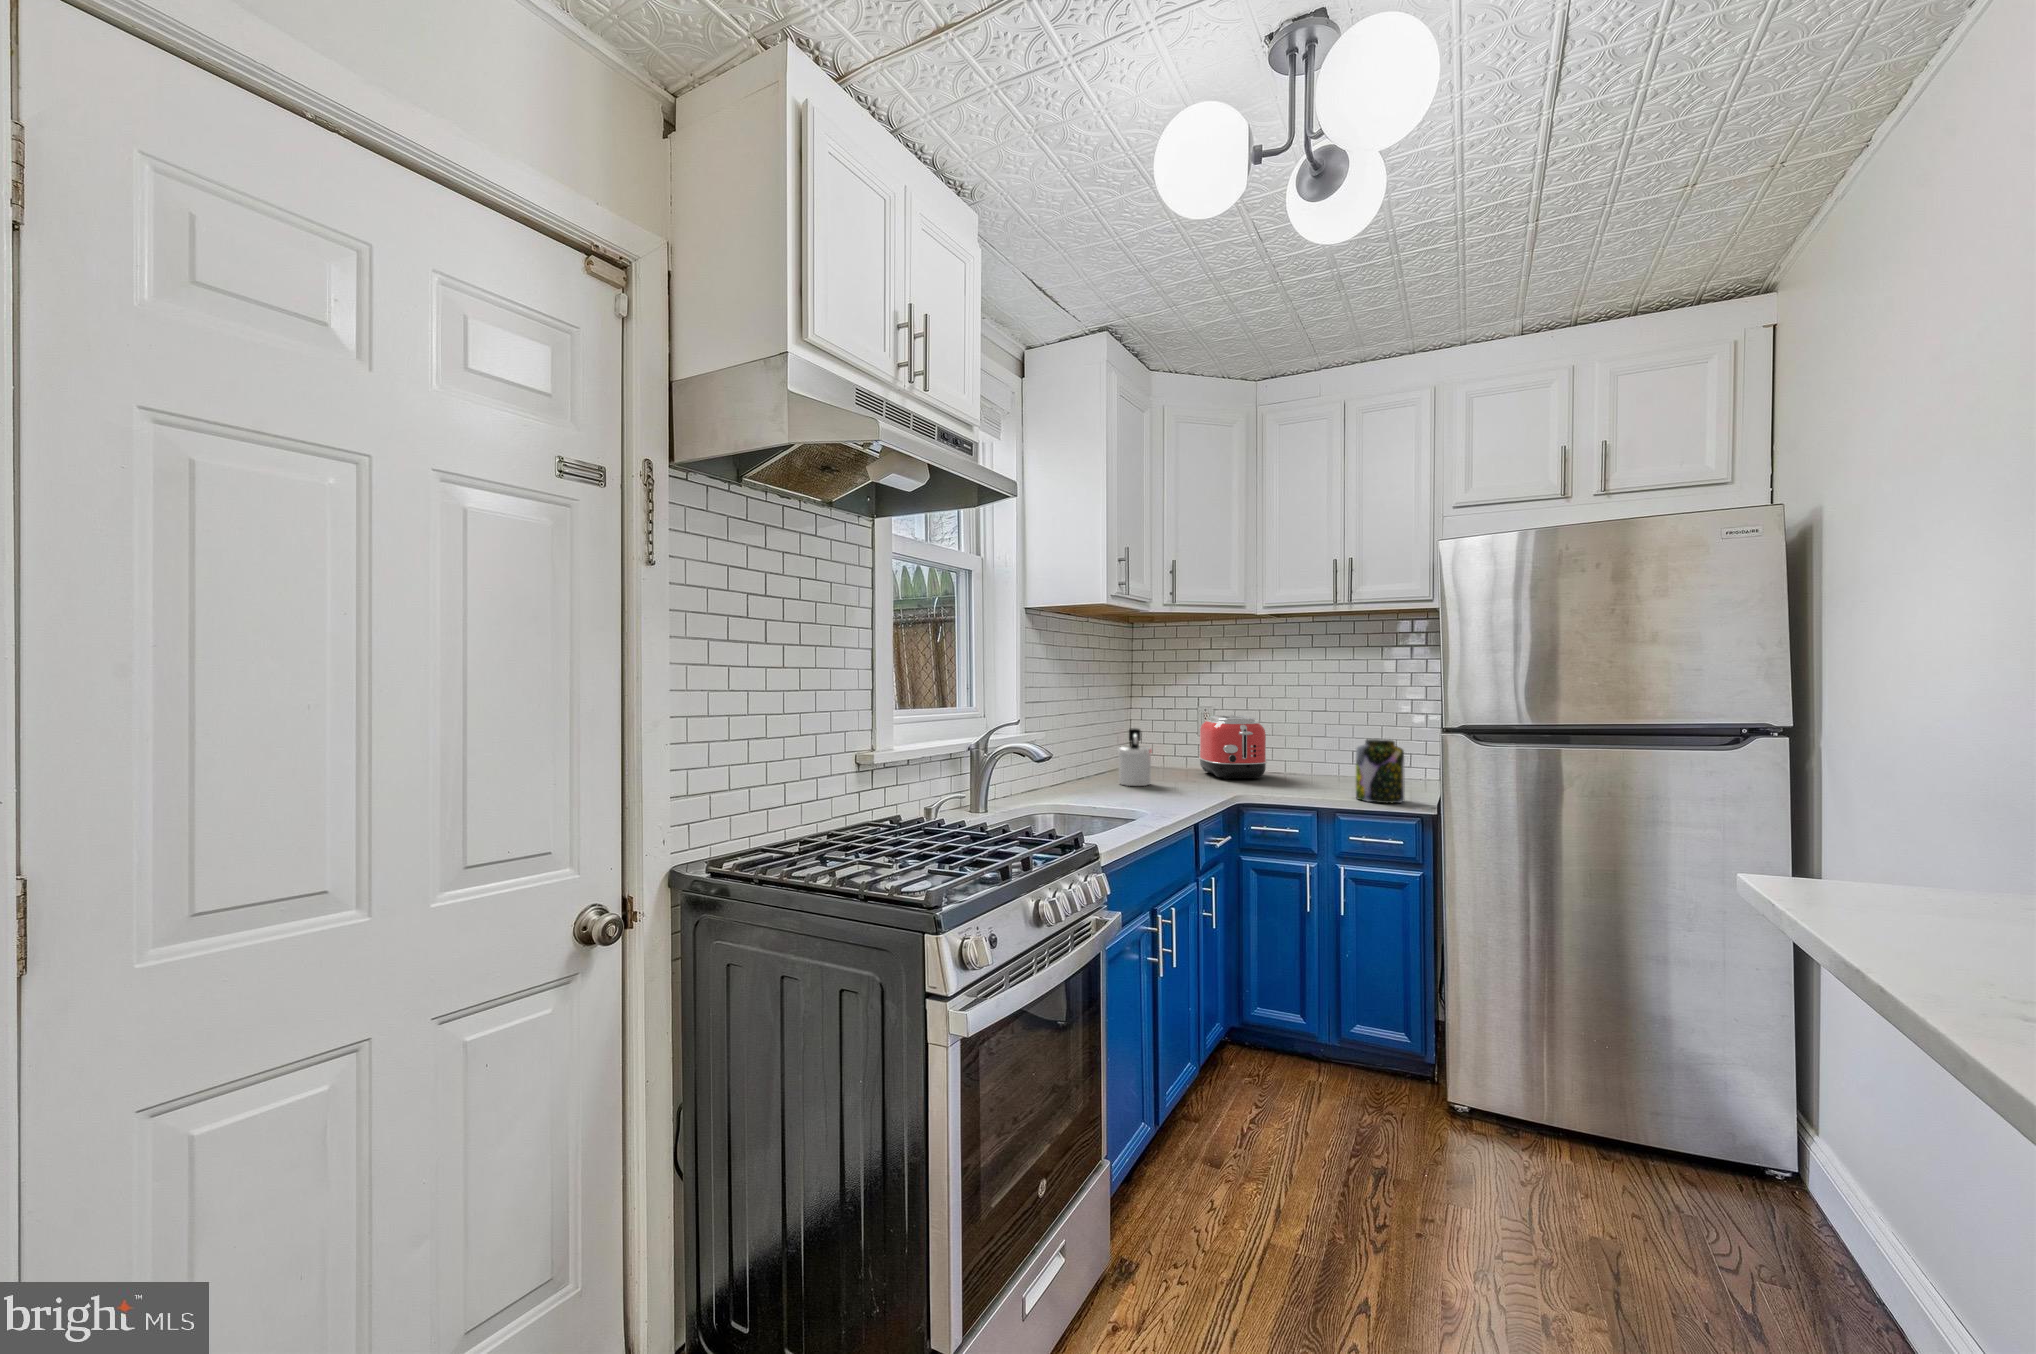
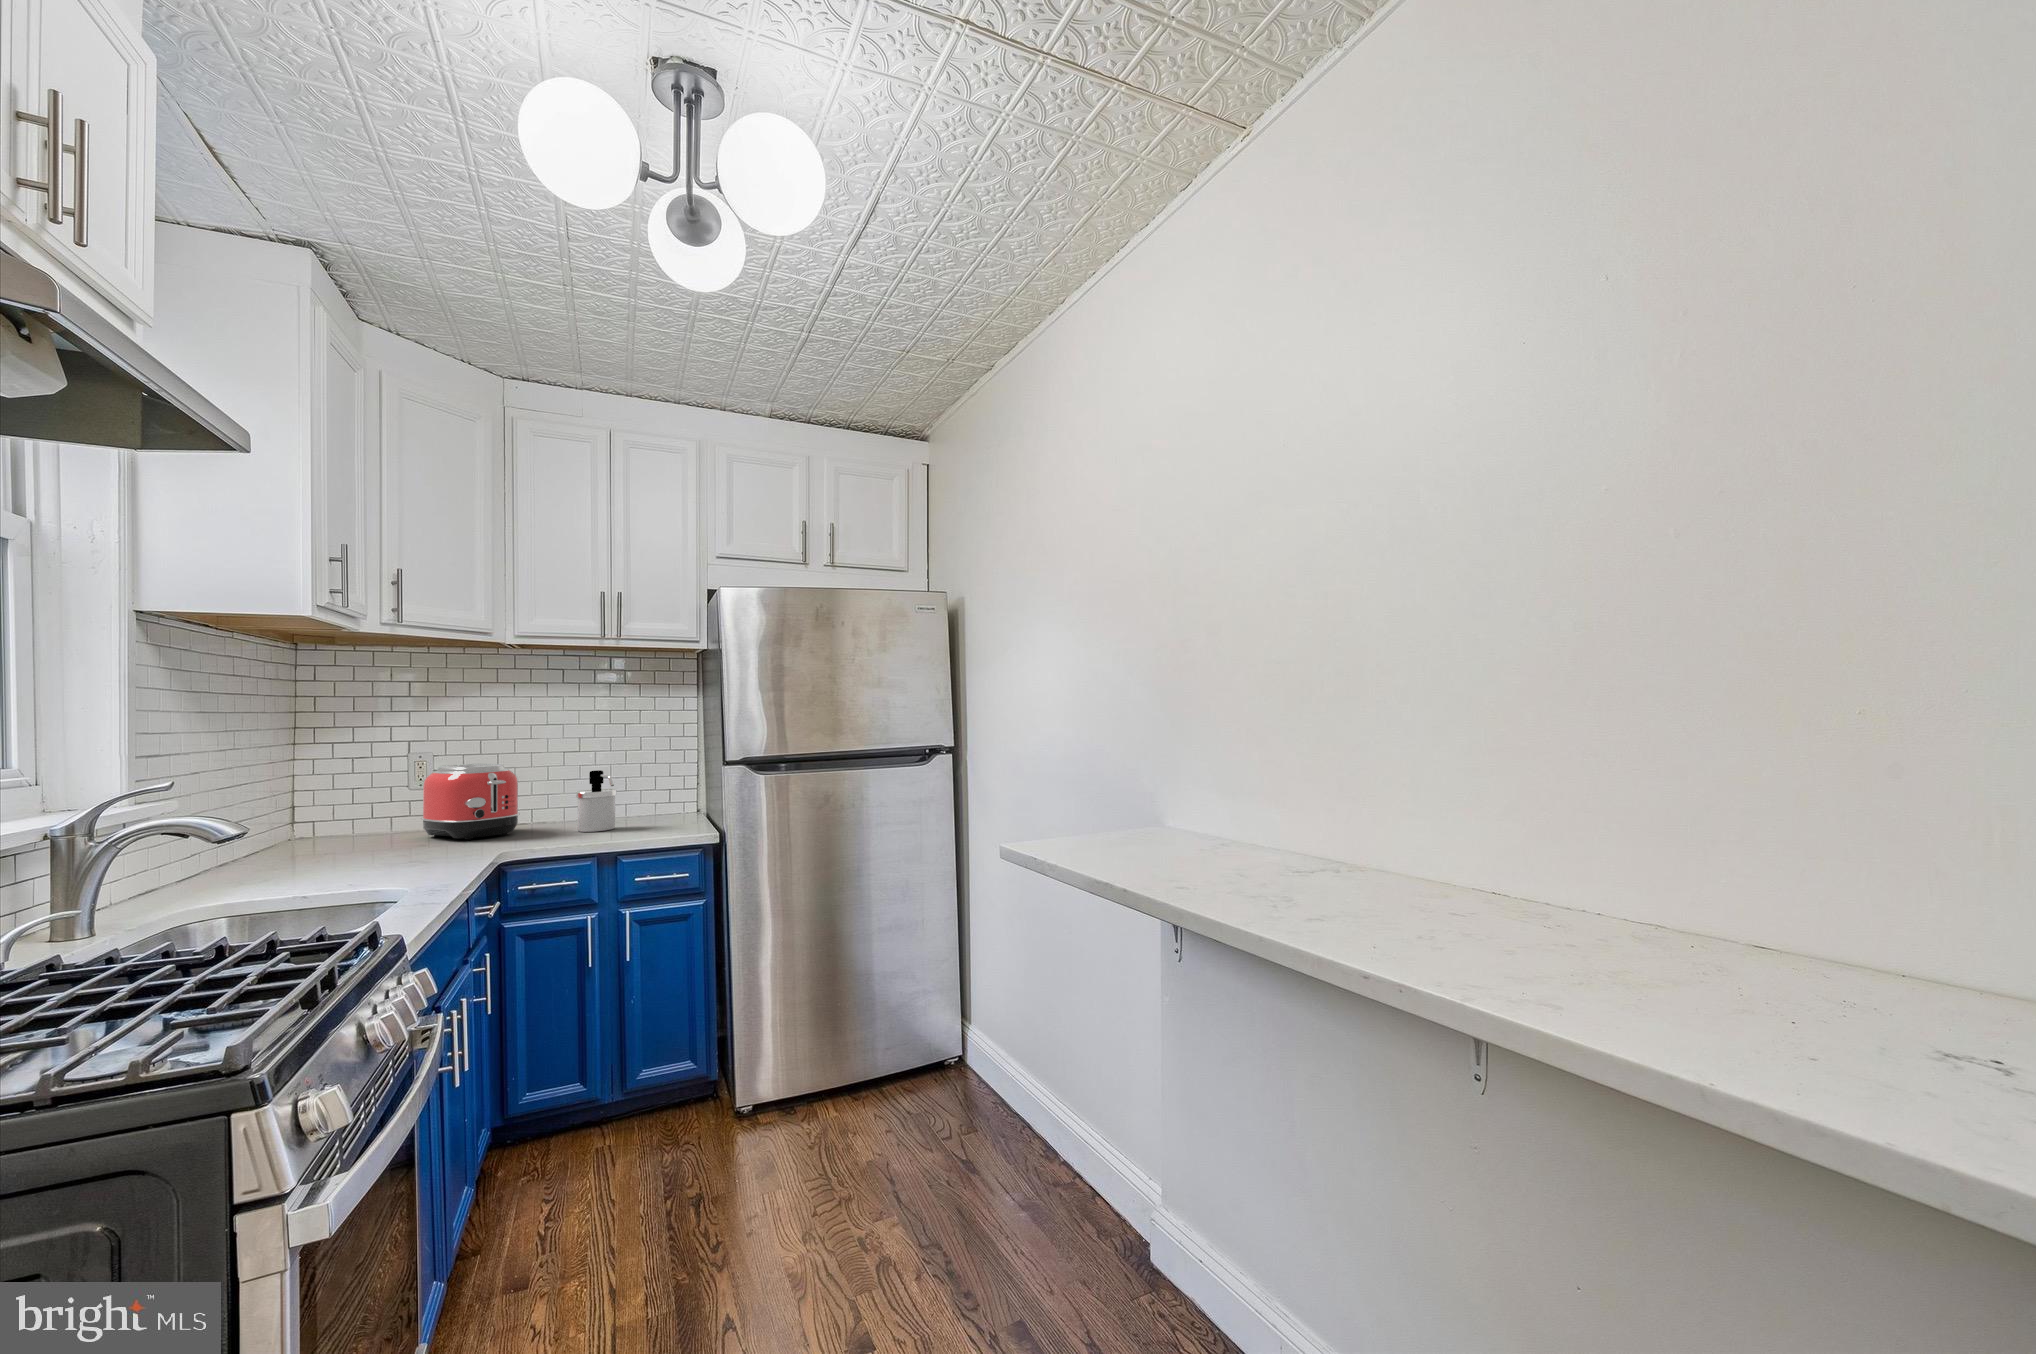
soap dispenser: present [1118,728,1152,786] -> present [576,770,617,832]
jar: present [1356,739,1404,803] -> none [636,774,685,837]

